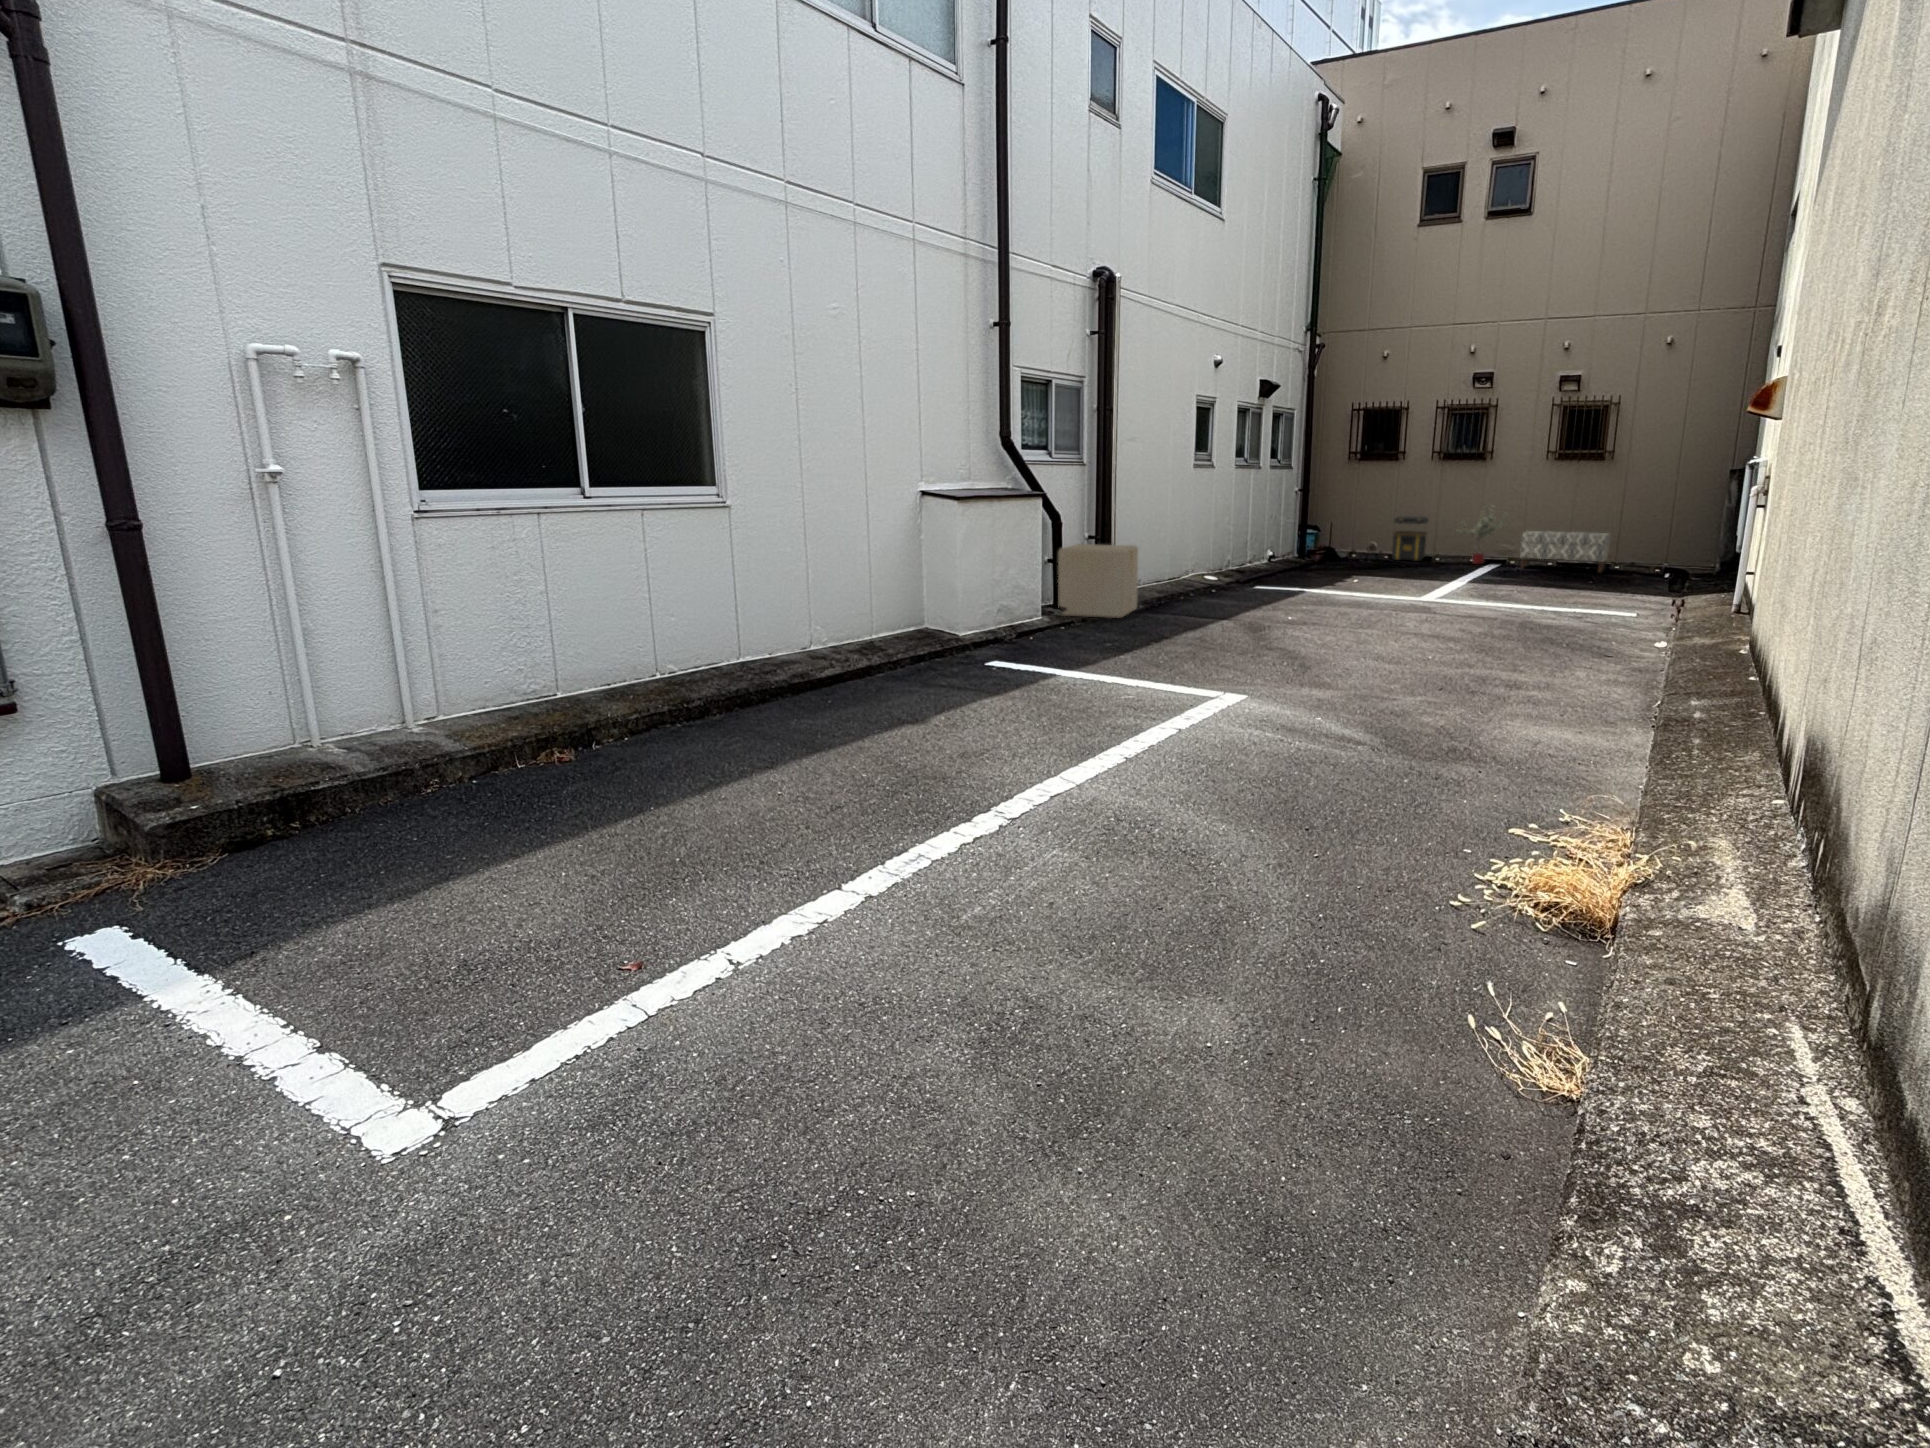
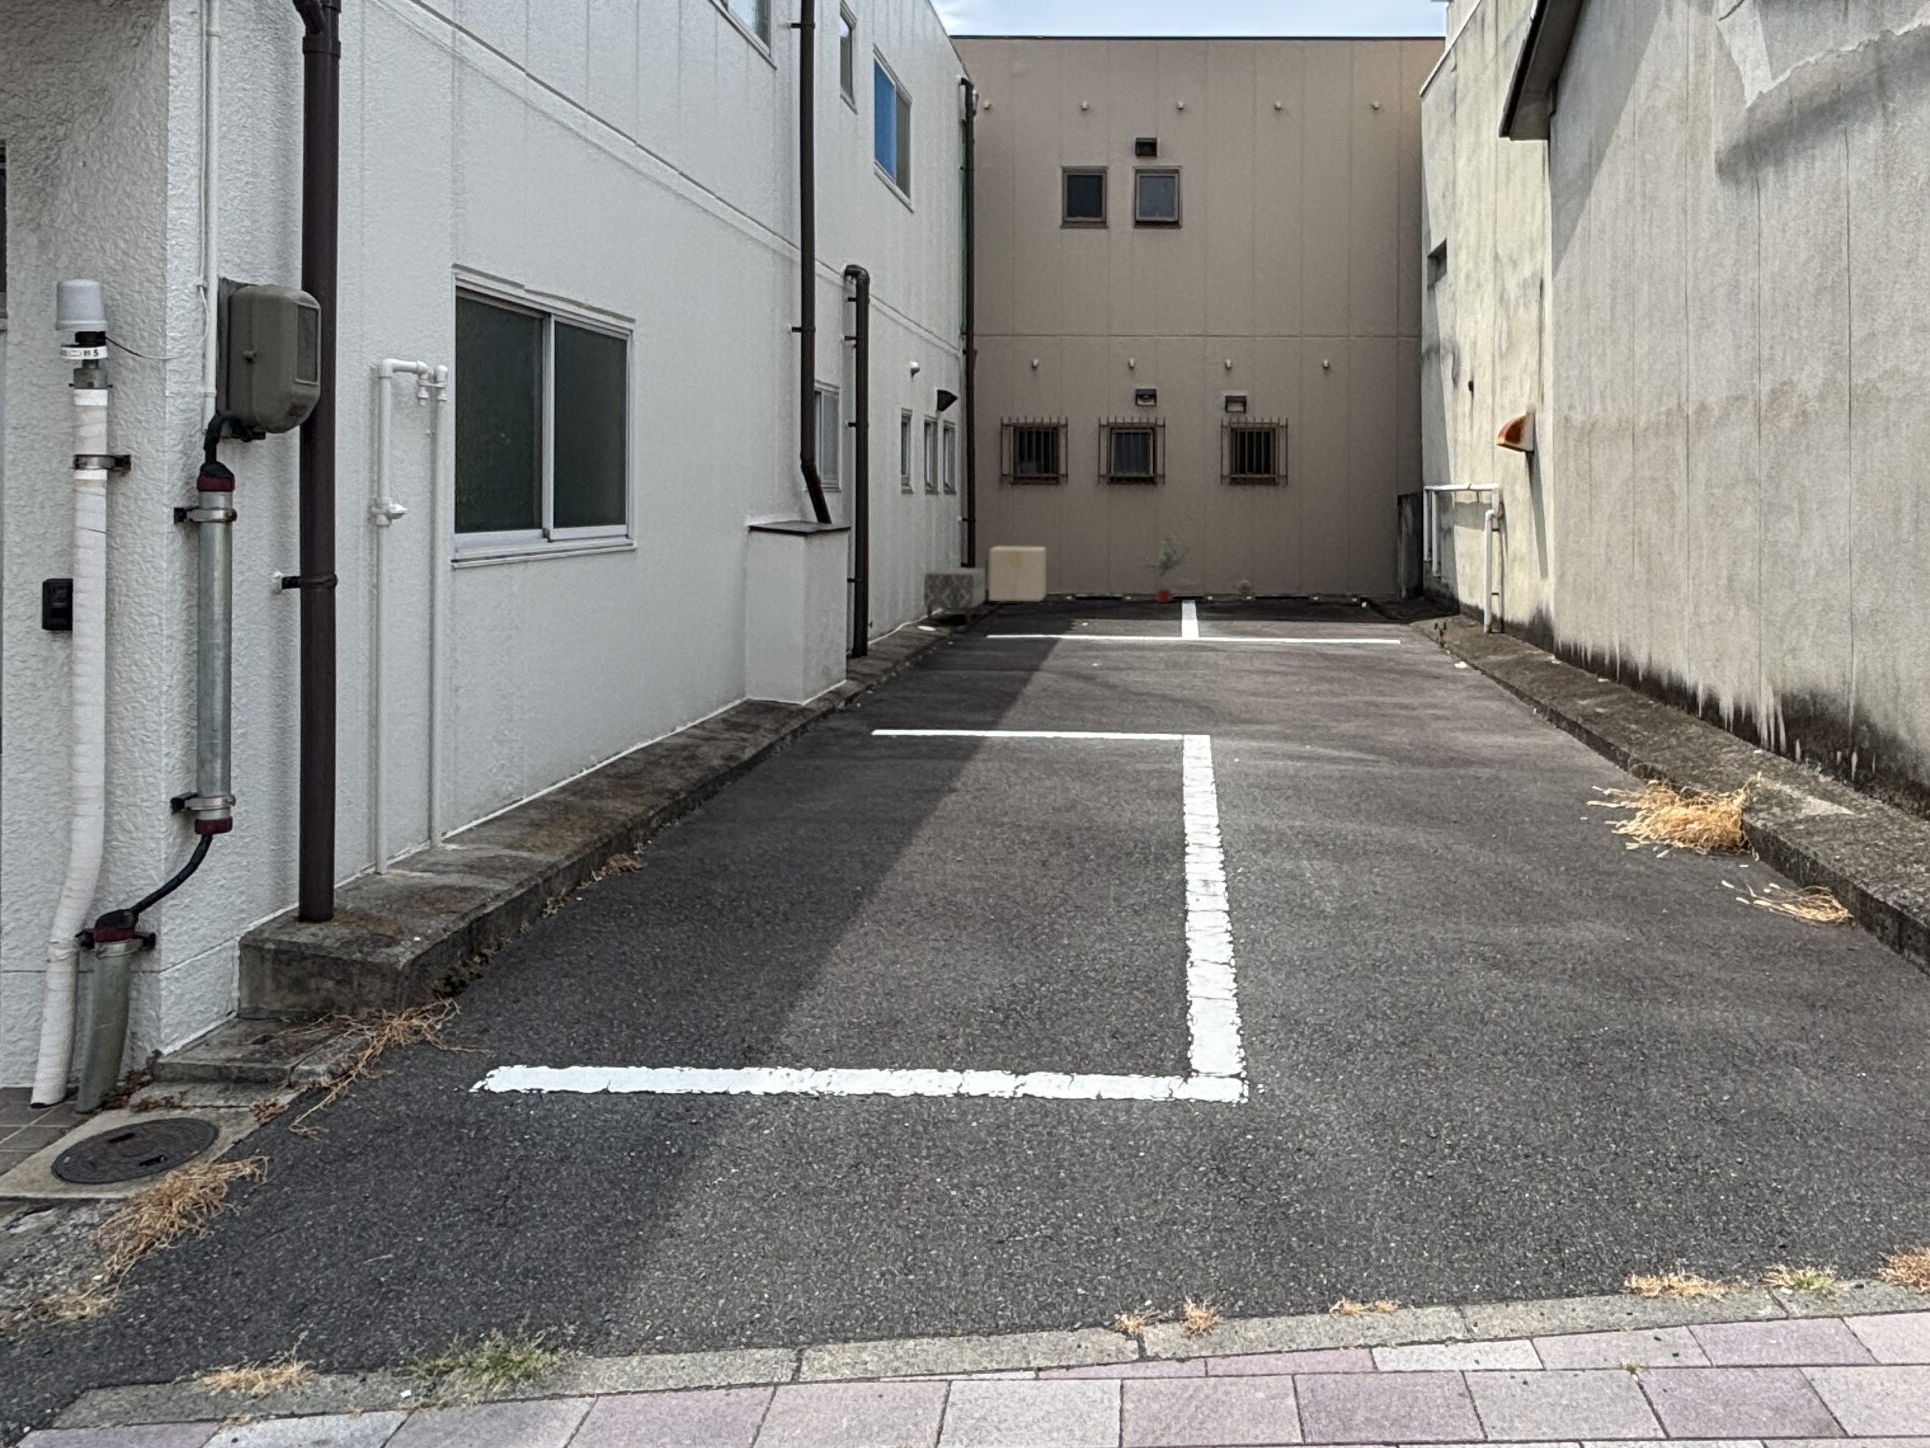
toolbox: present [1392,516,1428,561] -> none [1066,549,1105,601]
bench: present [1520,531,1610,573] -> present [924,568,985,623]
cardboard box: present [1058,544,1138,618] -> present [989,546,1046,601]

